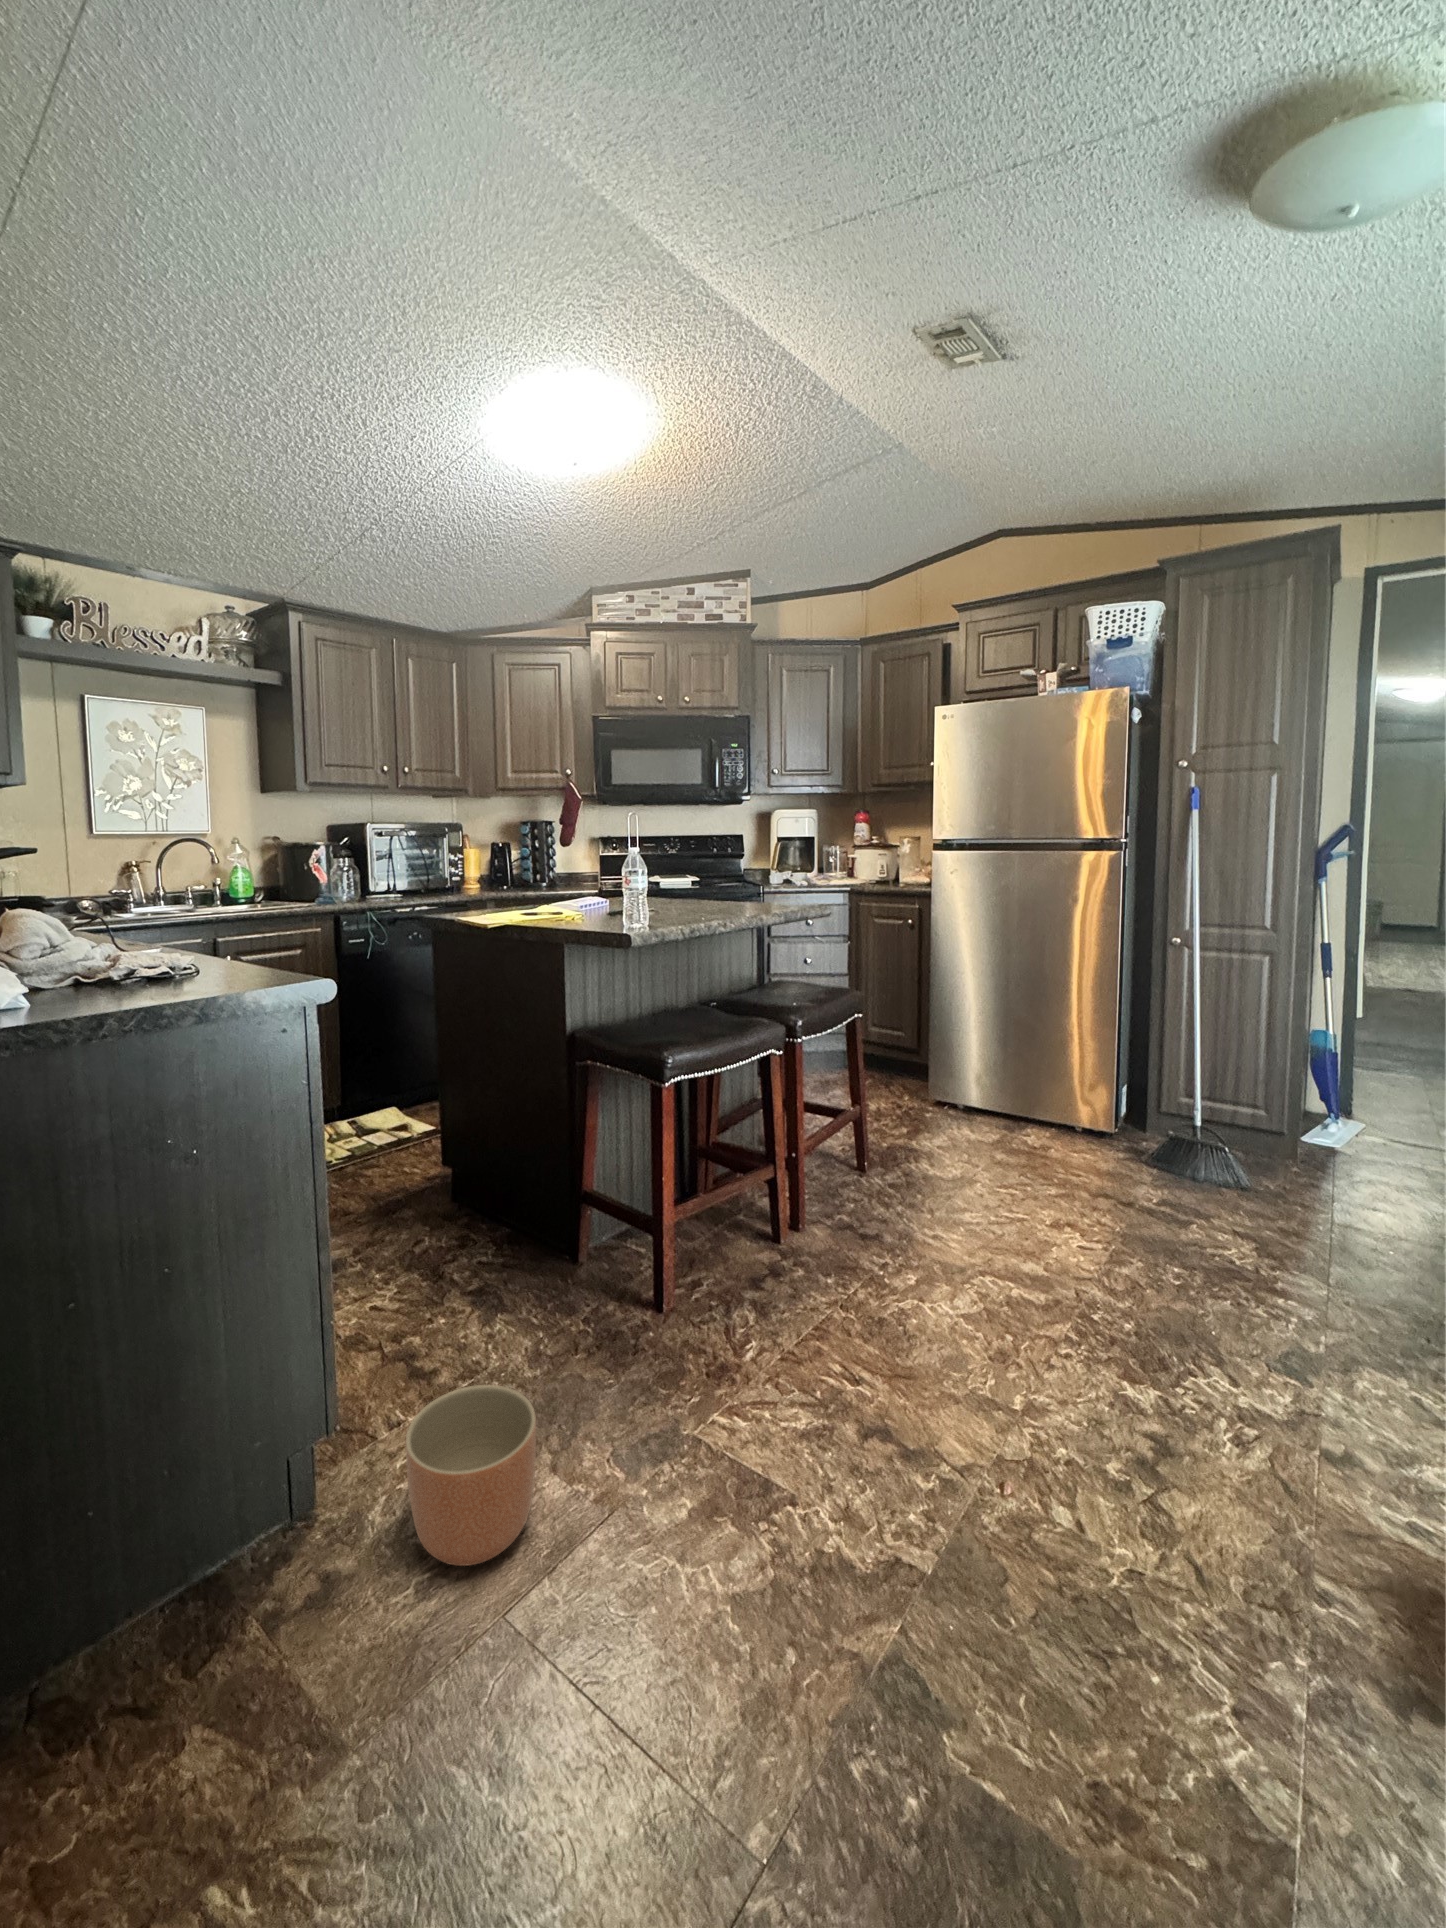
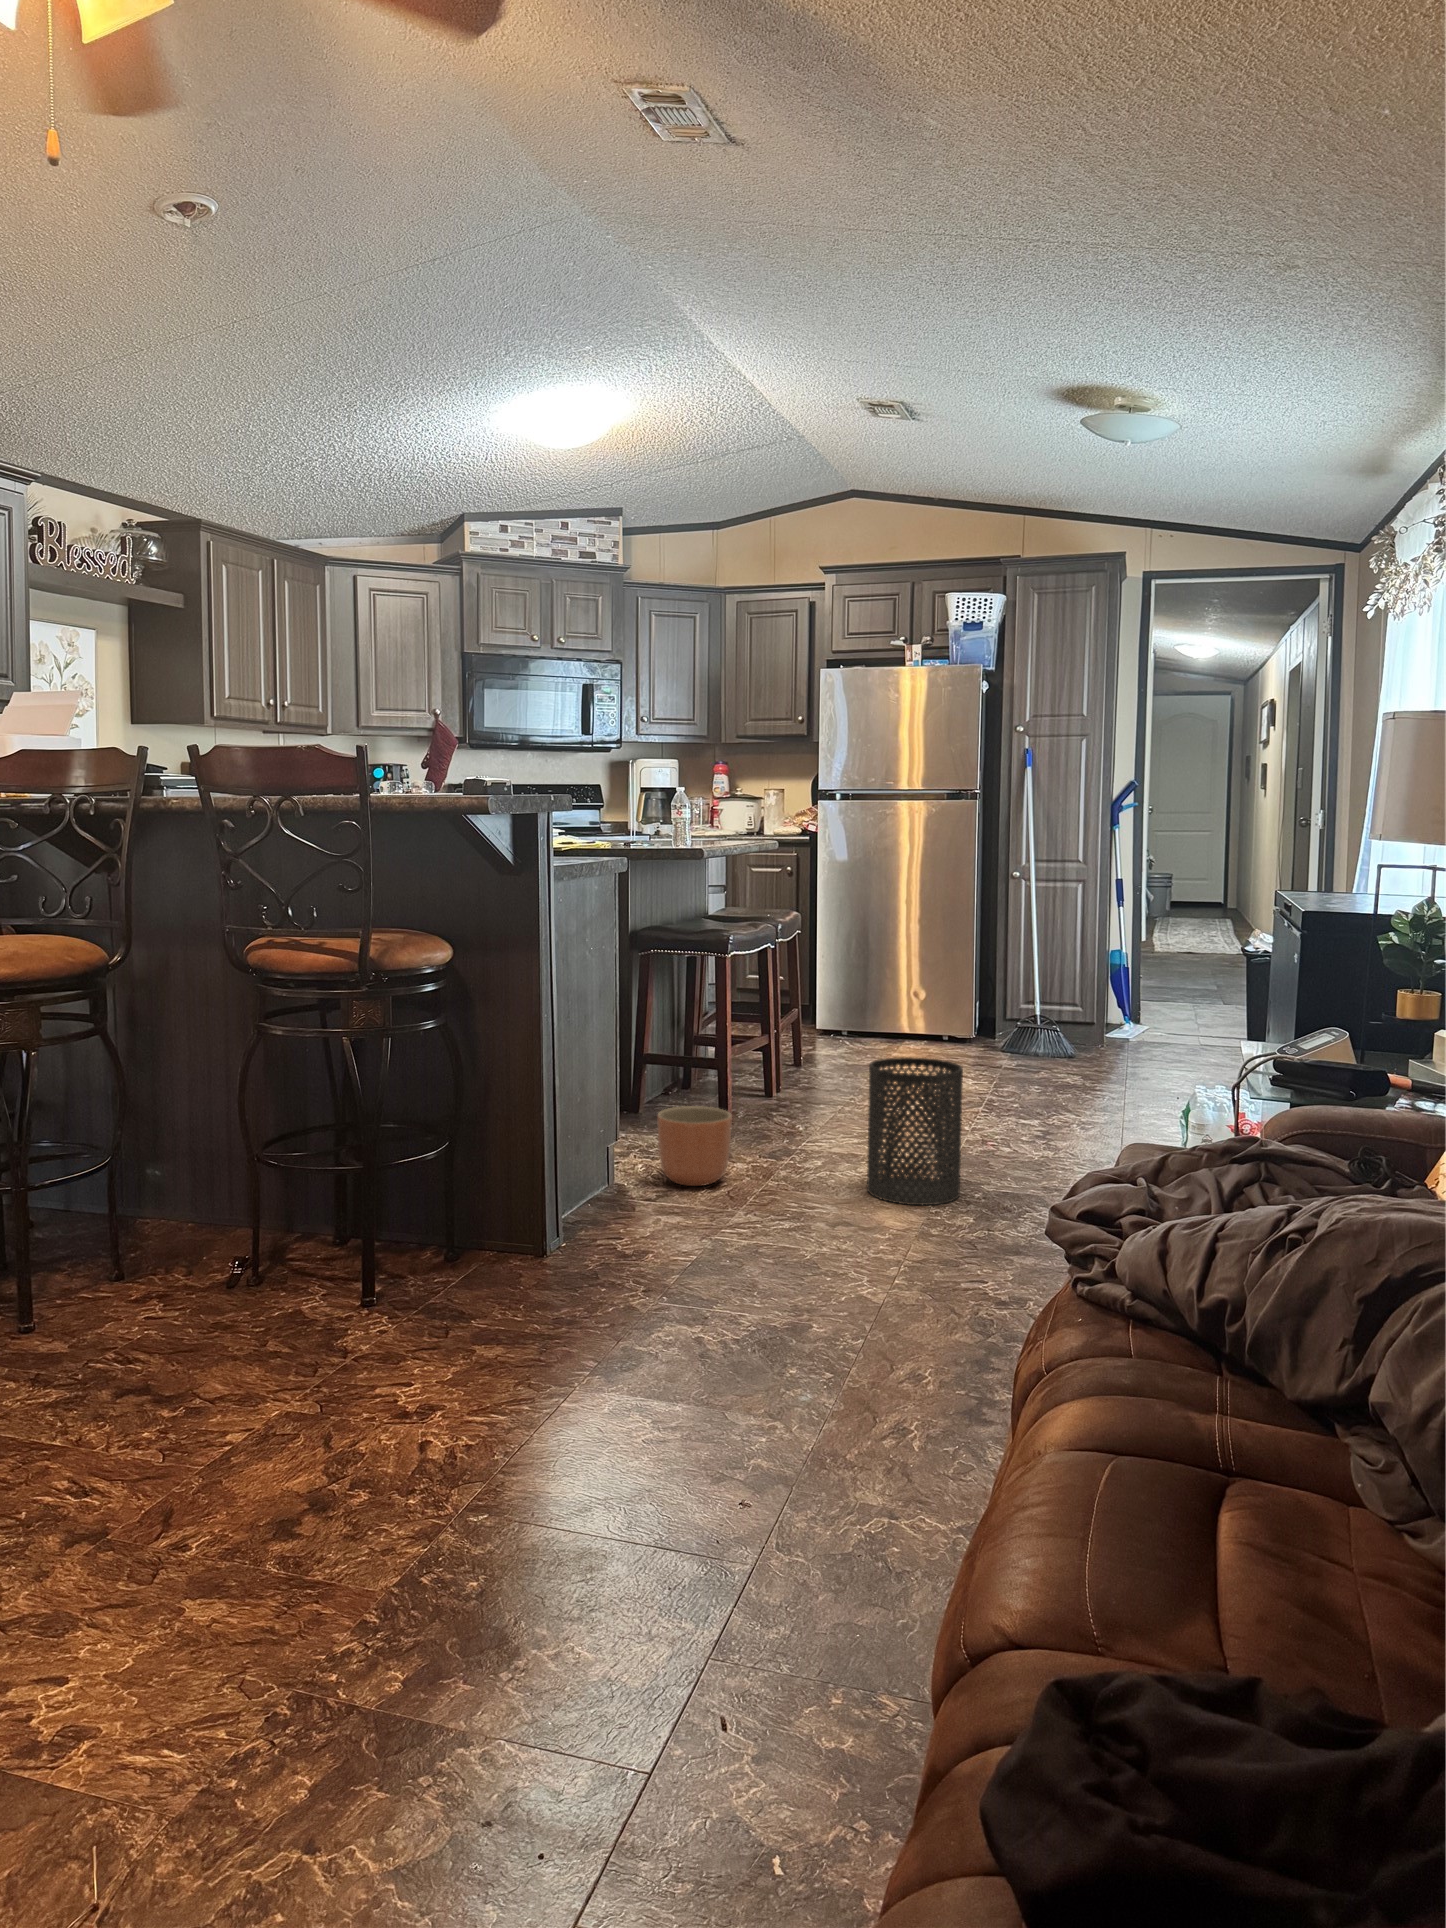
trash can: none [730,1393,936,1819] -> present [867,1057,963,1205]

